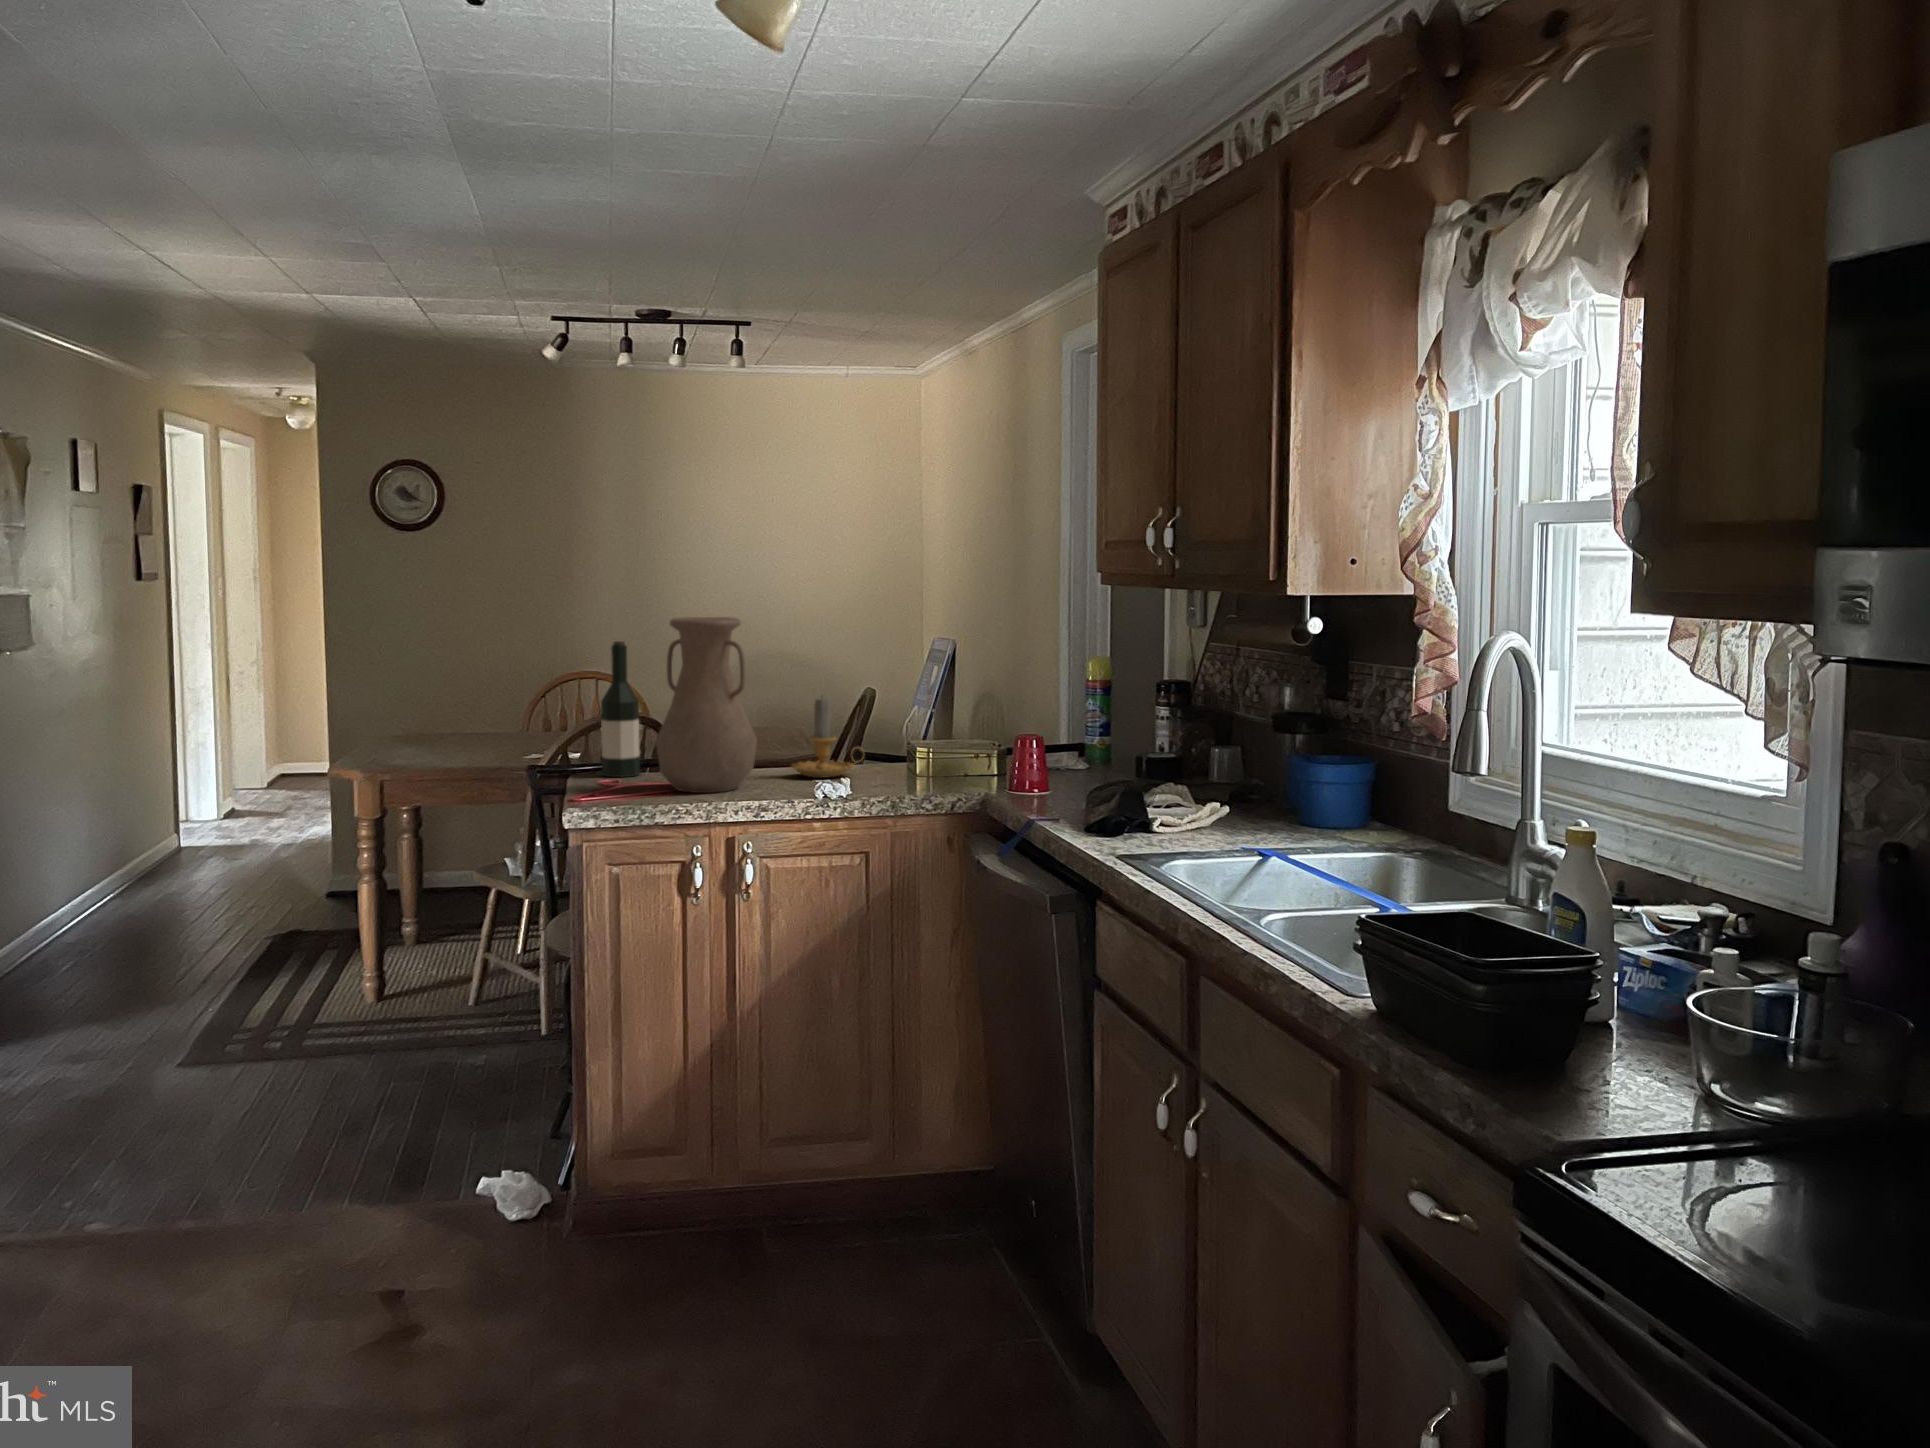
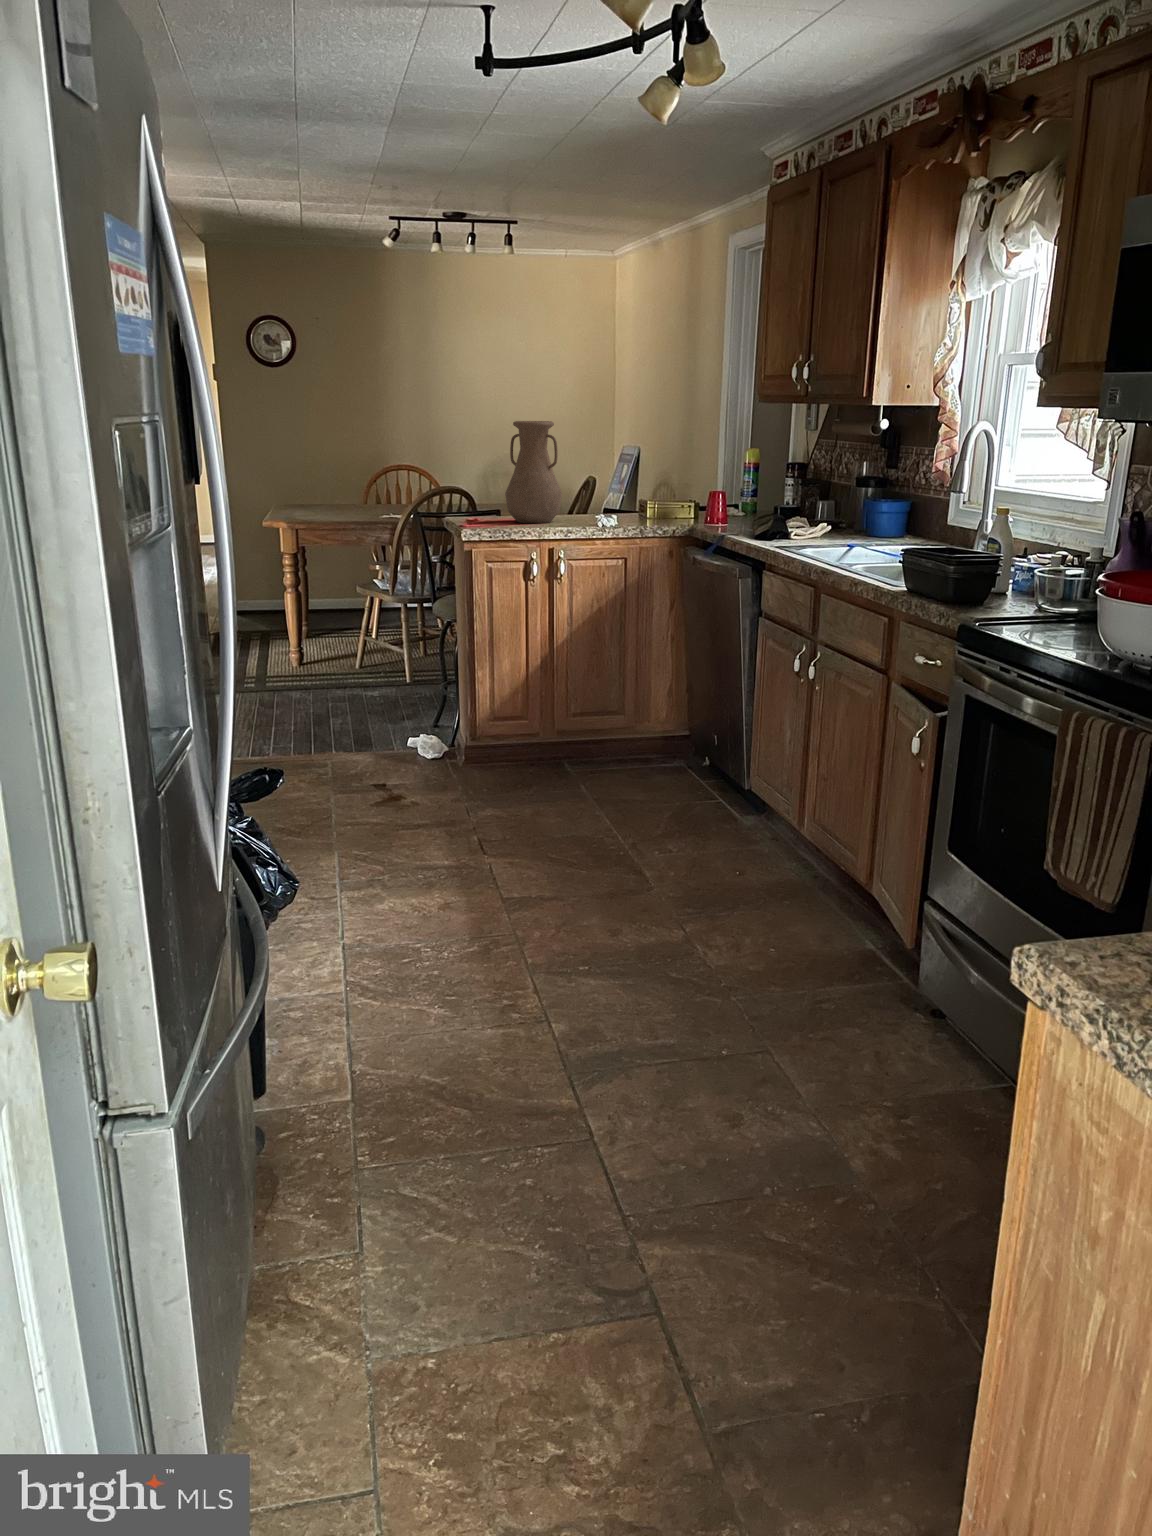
wine bottle: present [601,641,640,777] -> none [465,437,487,518]
candle: present [792,698,858,778] -> none [576,469,617,518]

